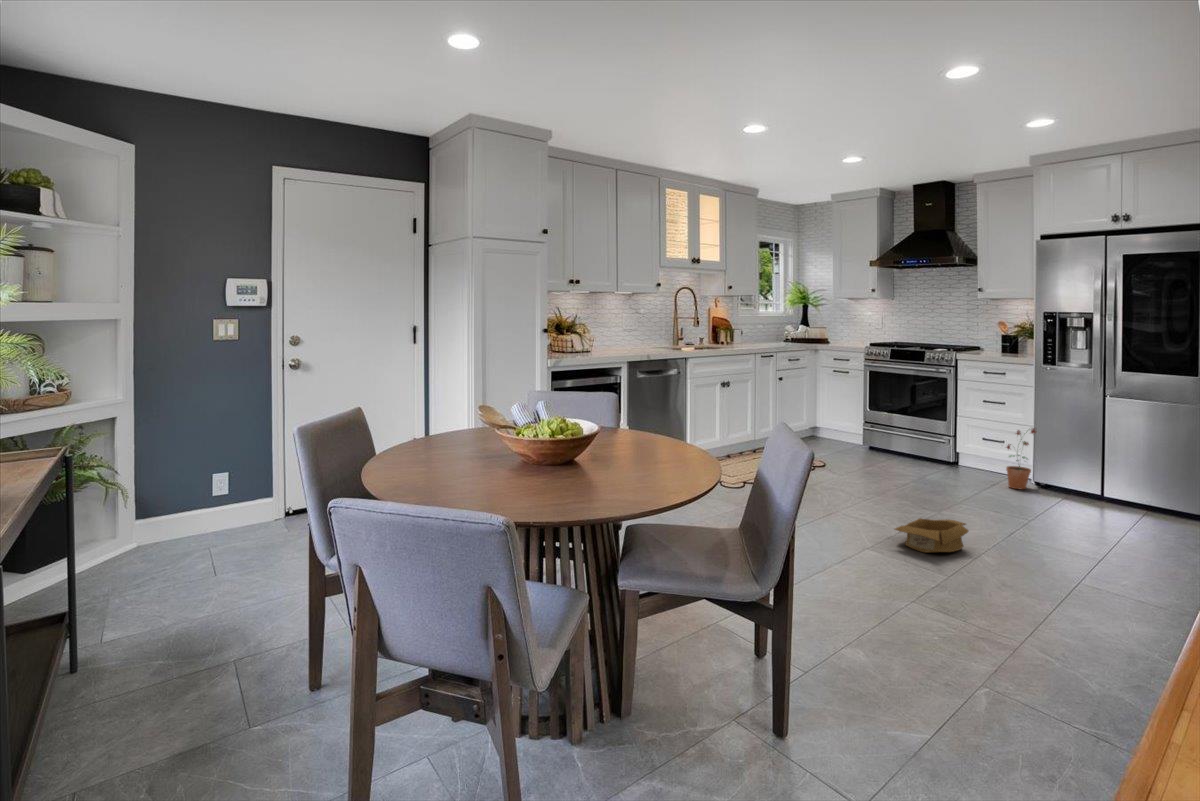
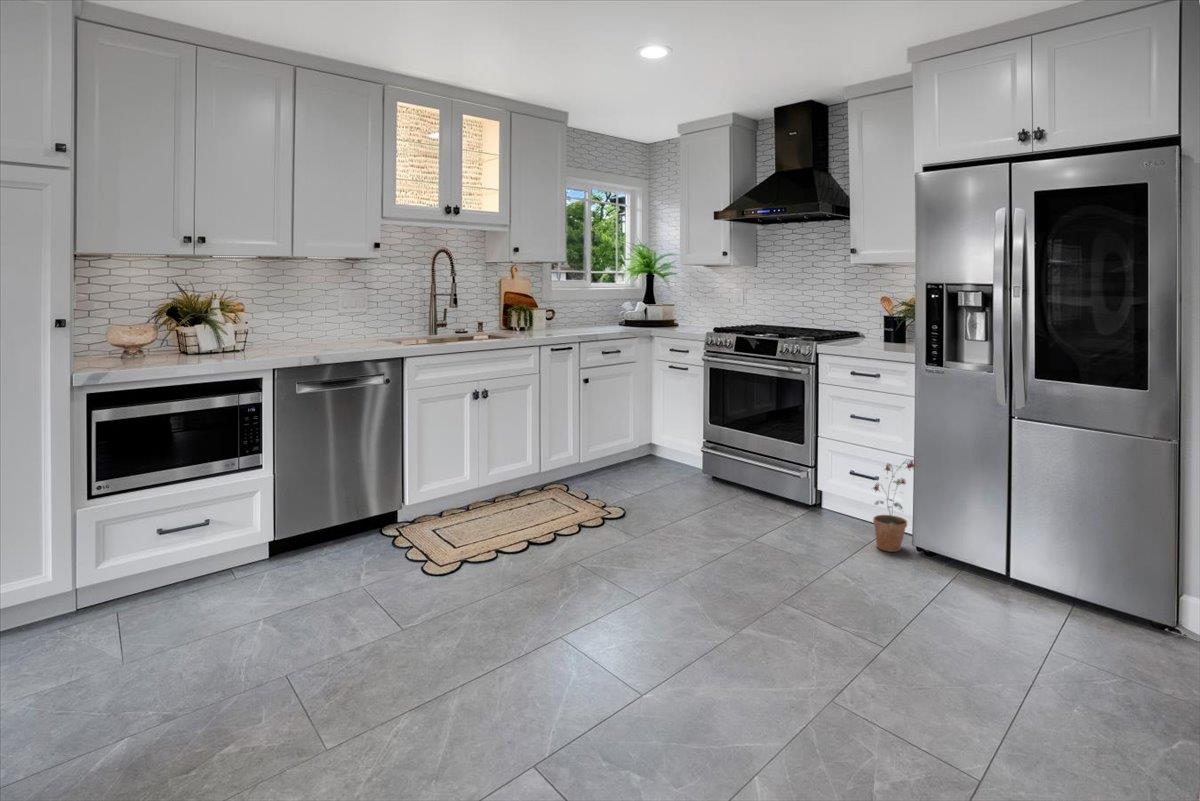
cardboard box: present [895,518,968,552] -> none [614,657,746,746]

